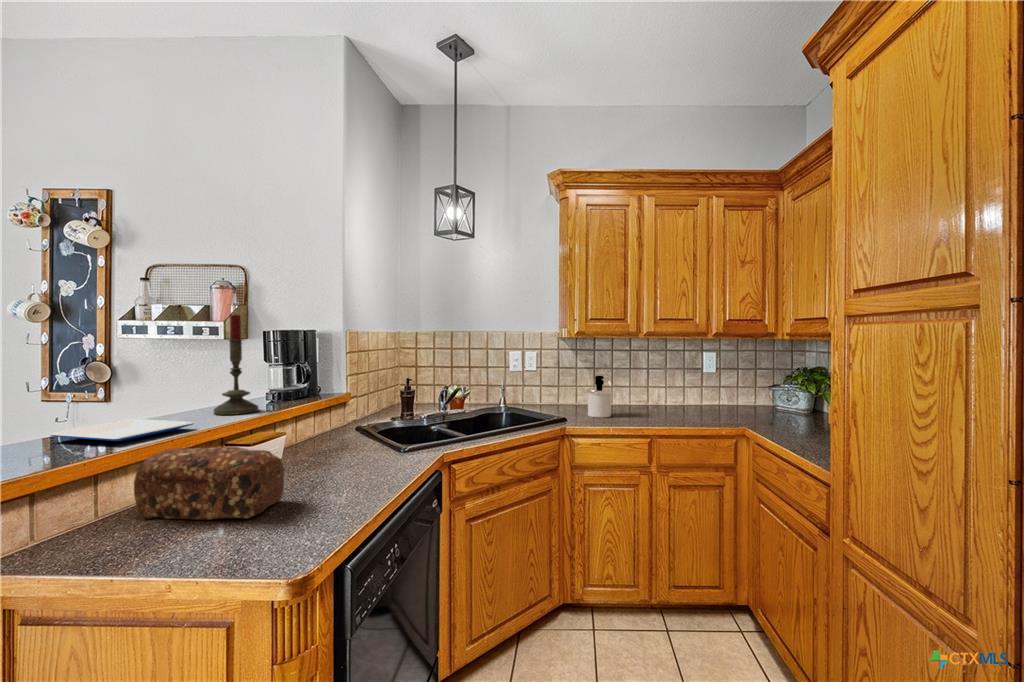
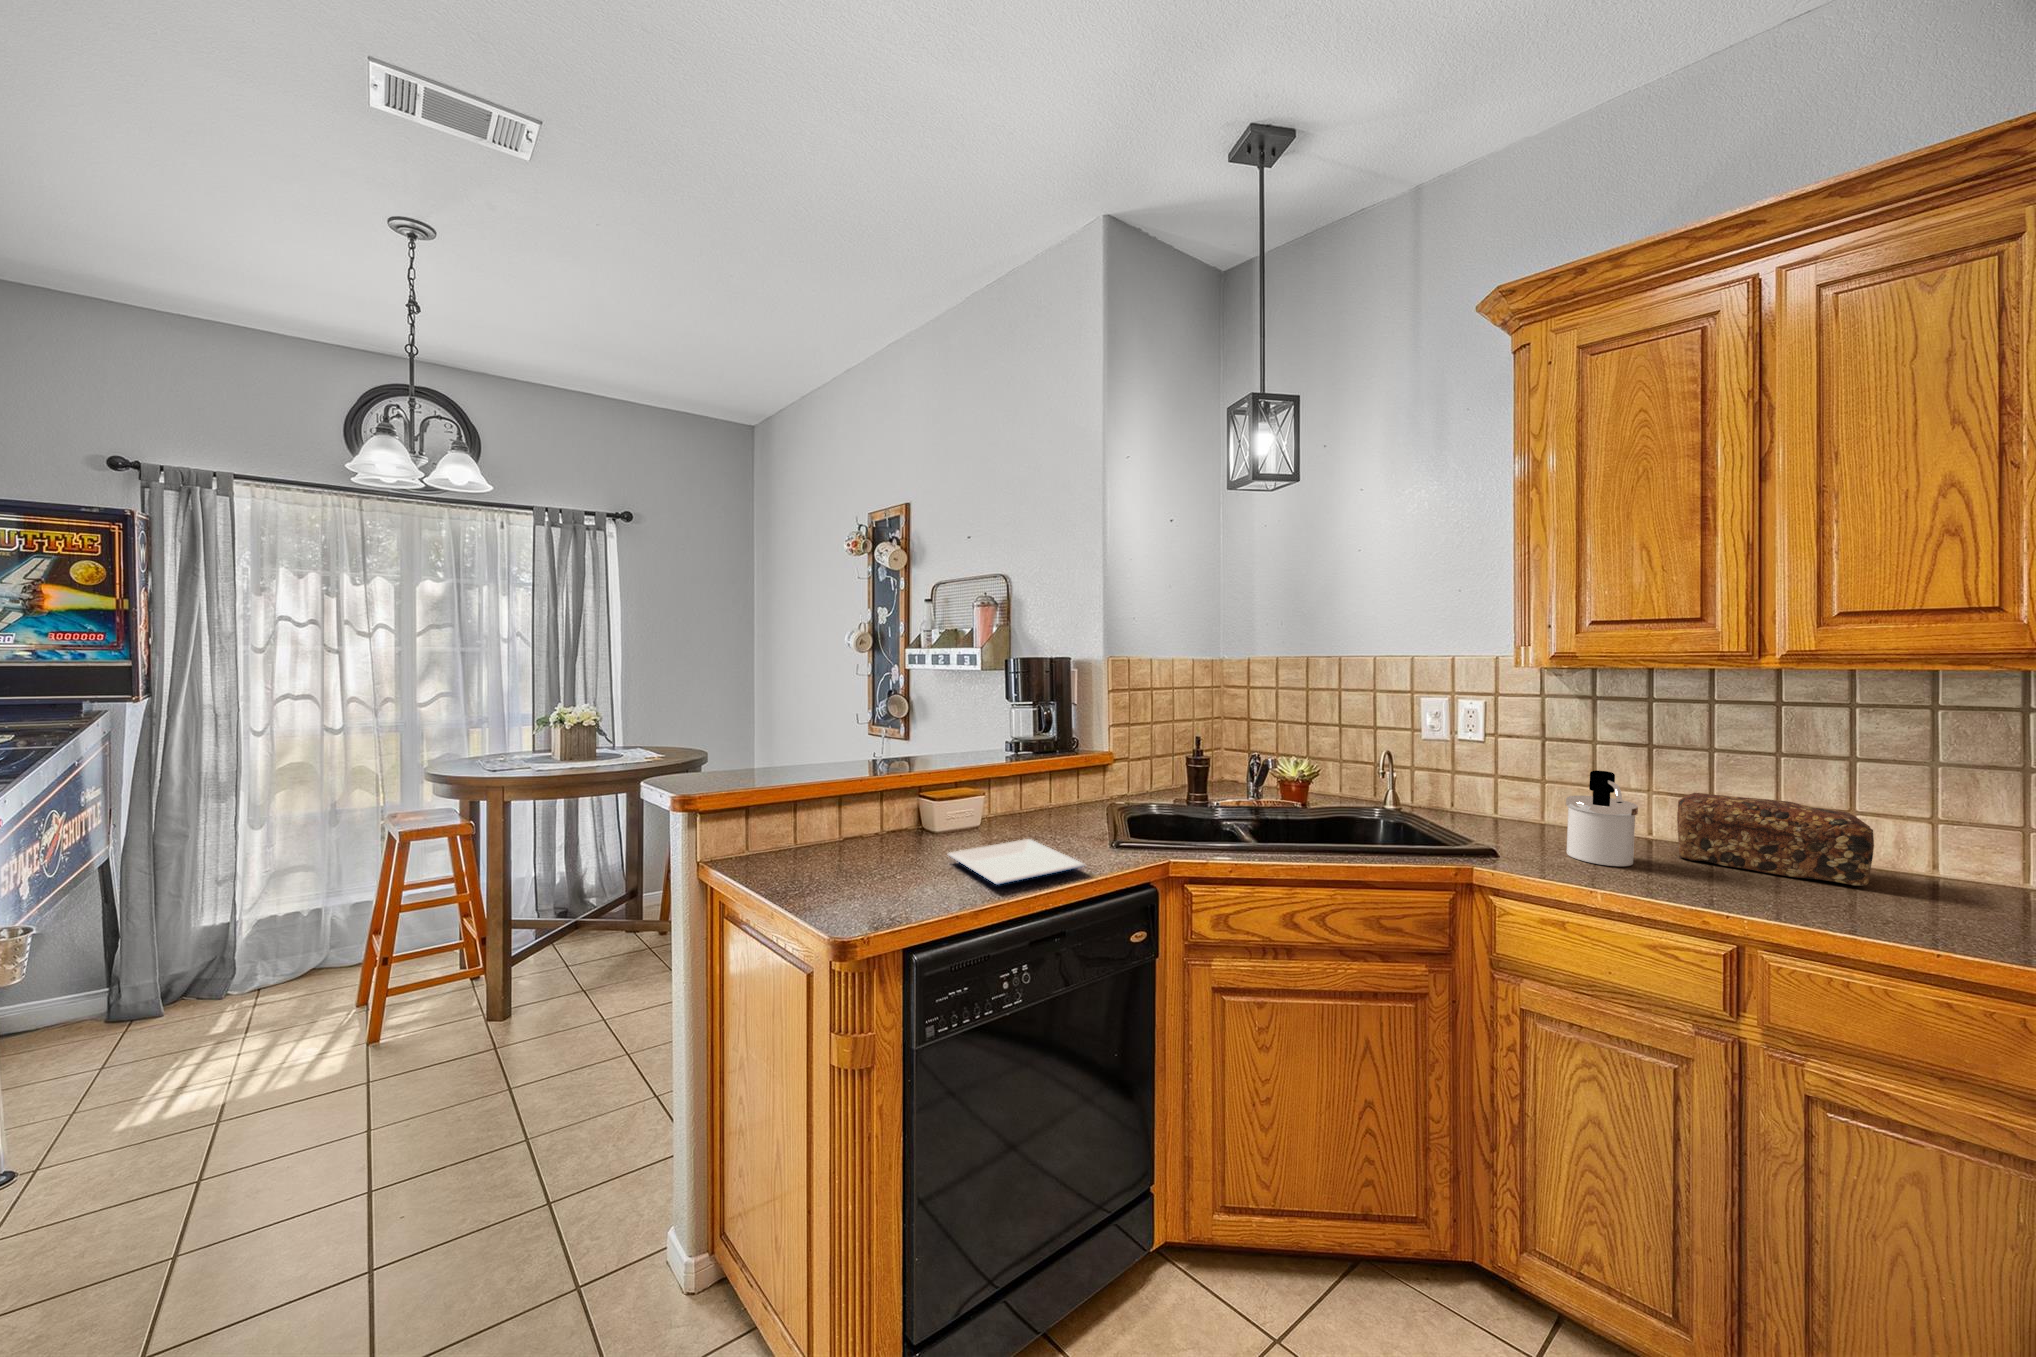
candle: present [214,314,258,415] -> none [924,641,971,764]
plate: present [50,419,194,441] -> present [947,839,1085,885]
bread loaf: present [134,447,284,520] -> present [1677,793,1874,886]

